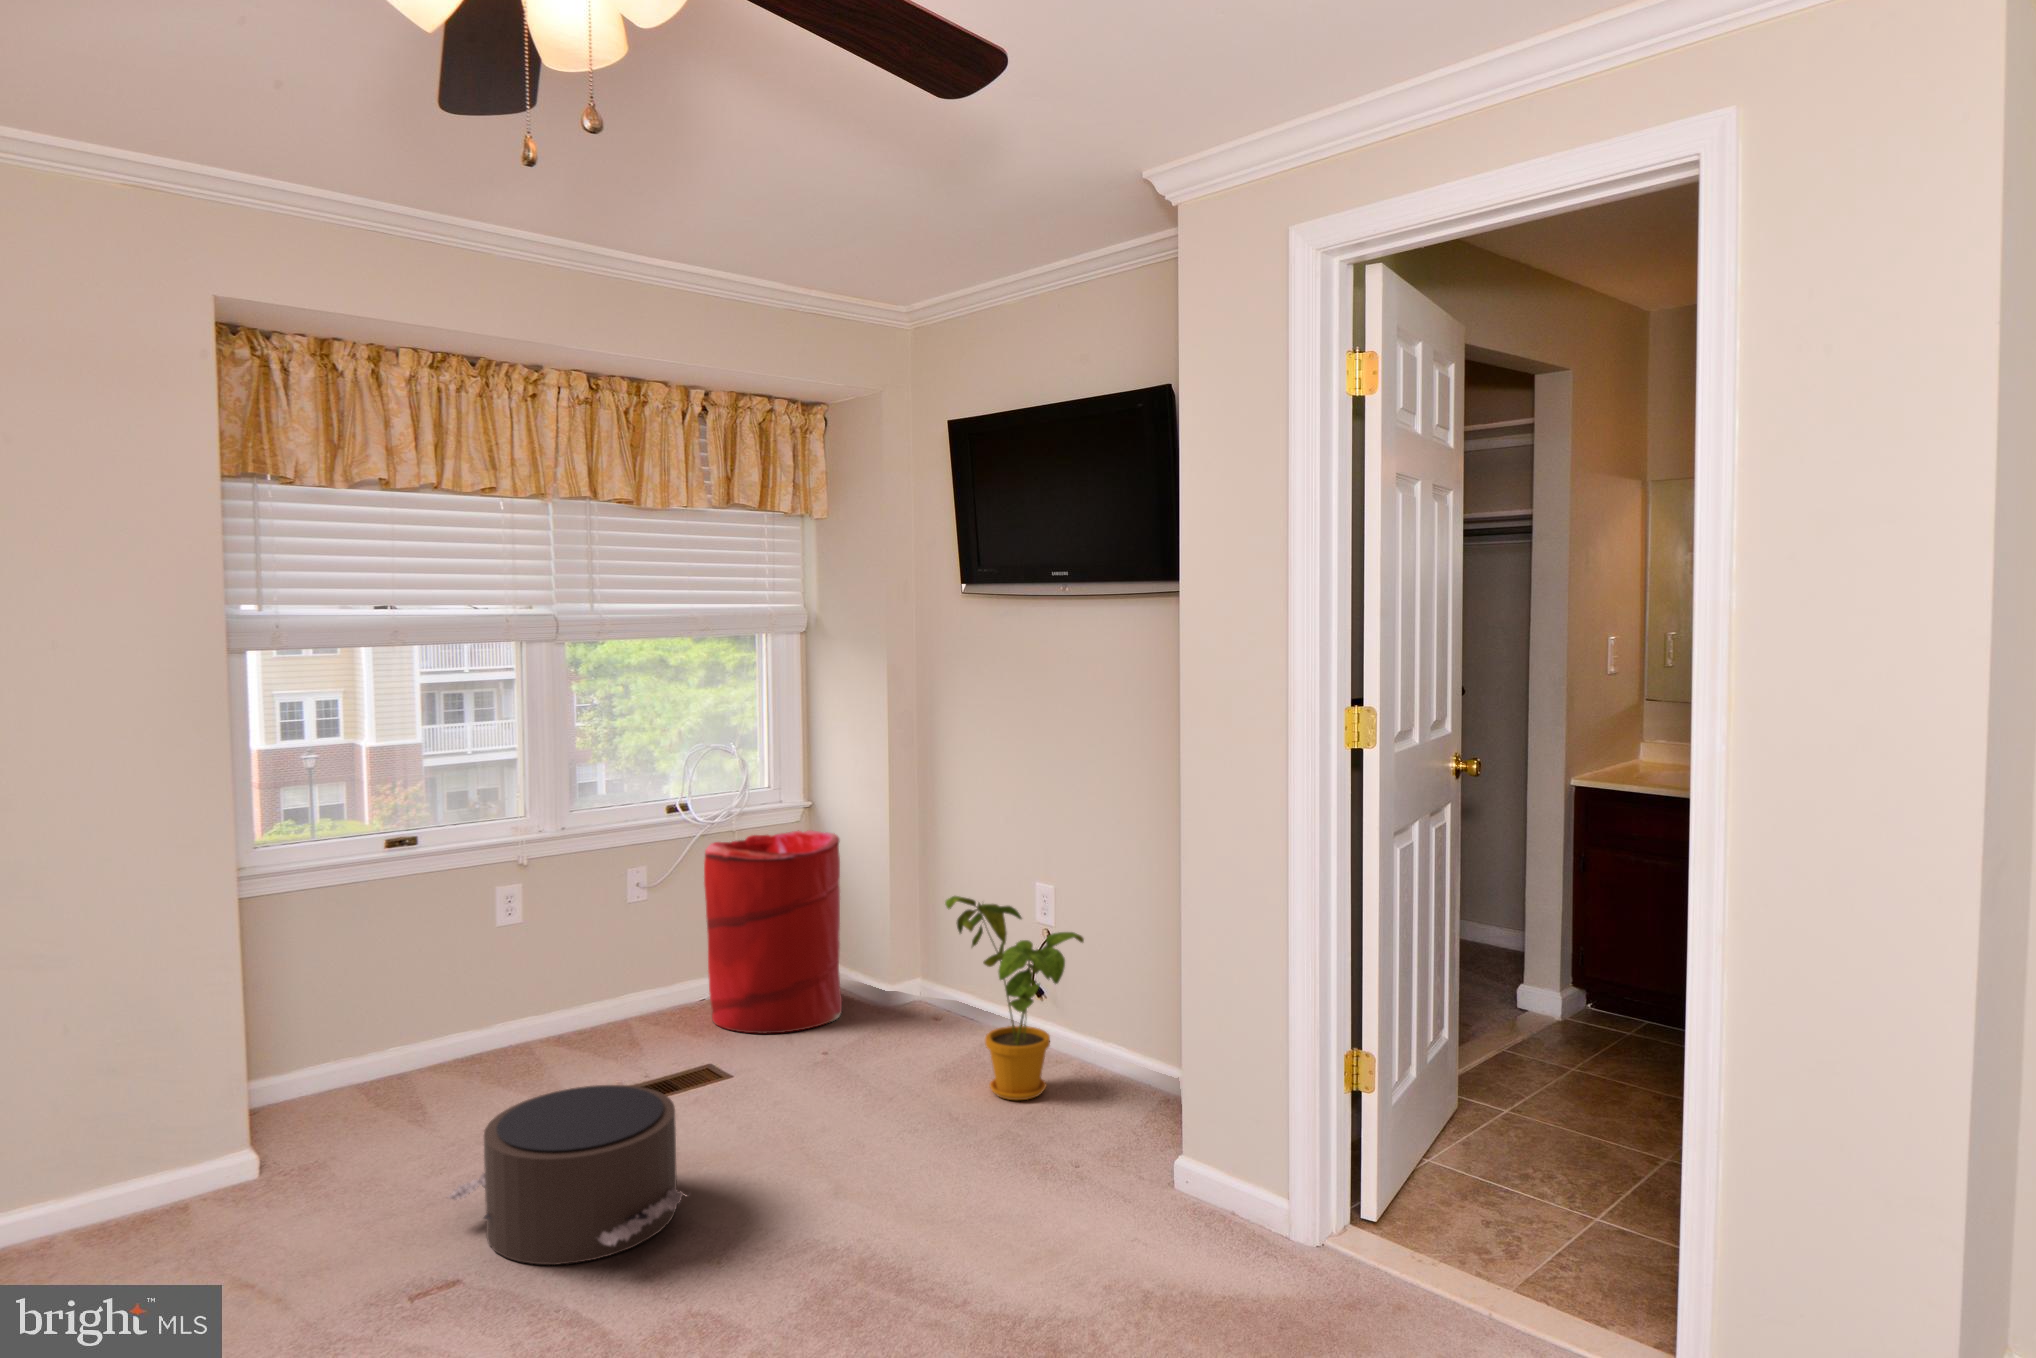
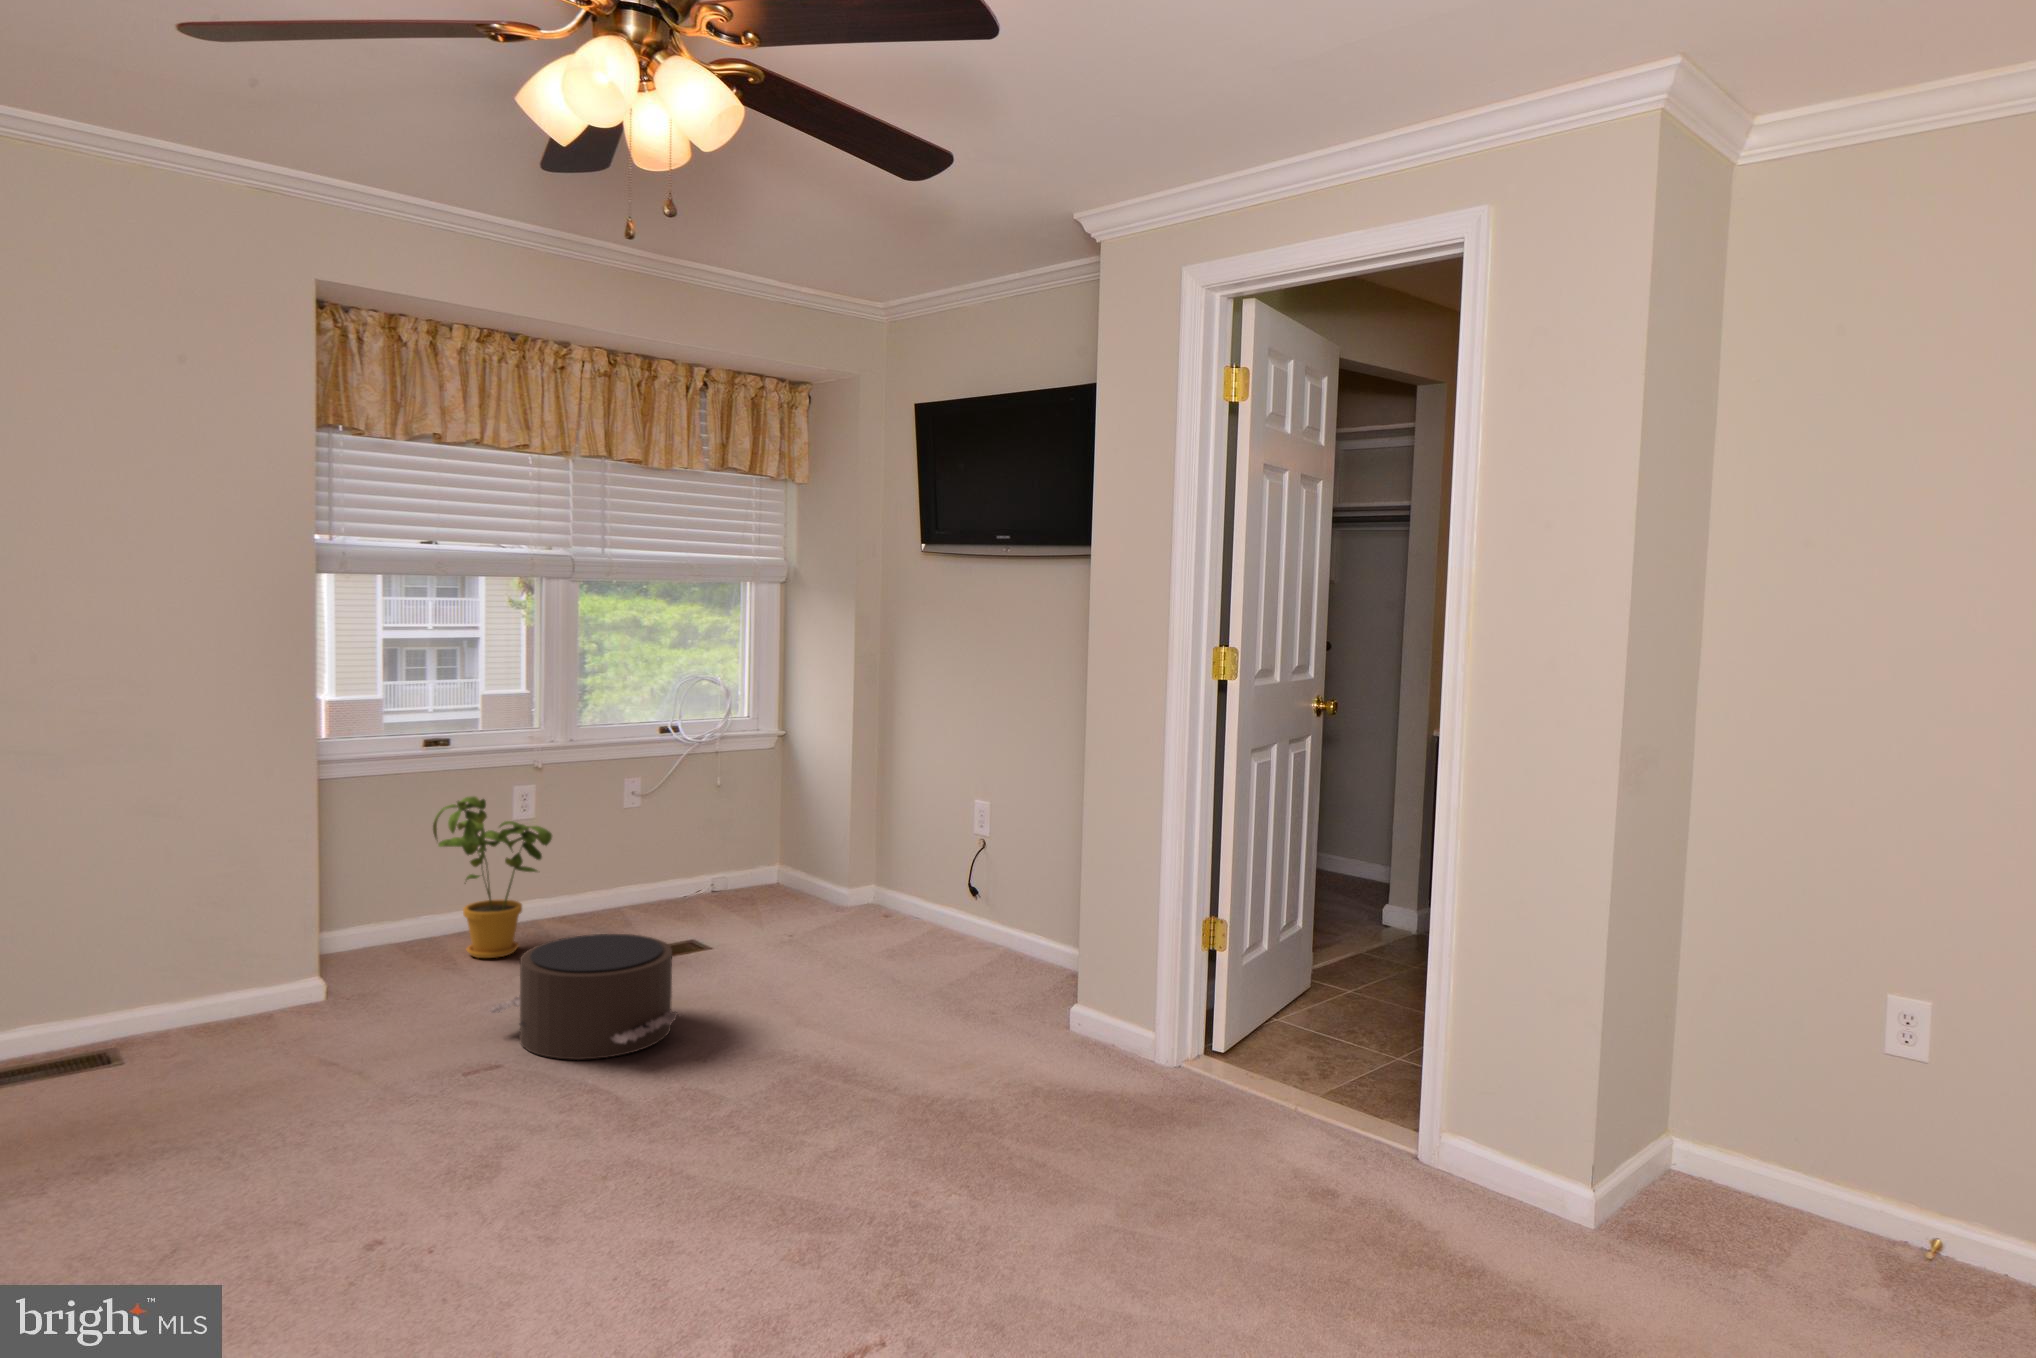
laundry hamper: present [704,830,842,1034] -> none [693,752,809,919]
house plant: present [945,896,1084,1100] -> present [433,796,552,958]

